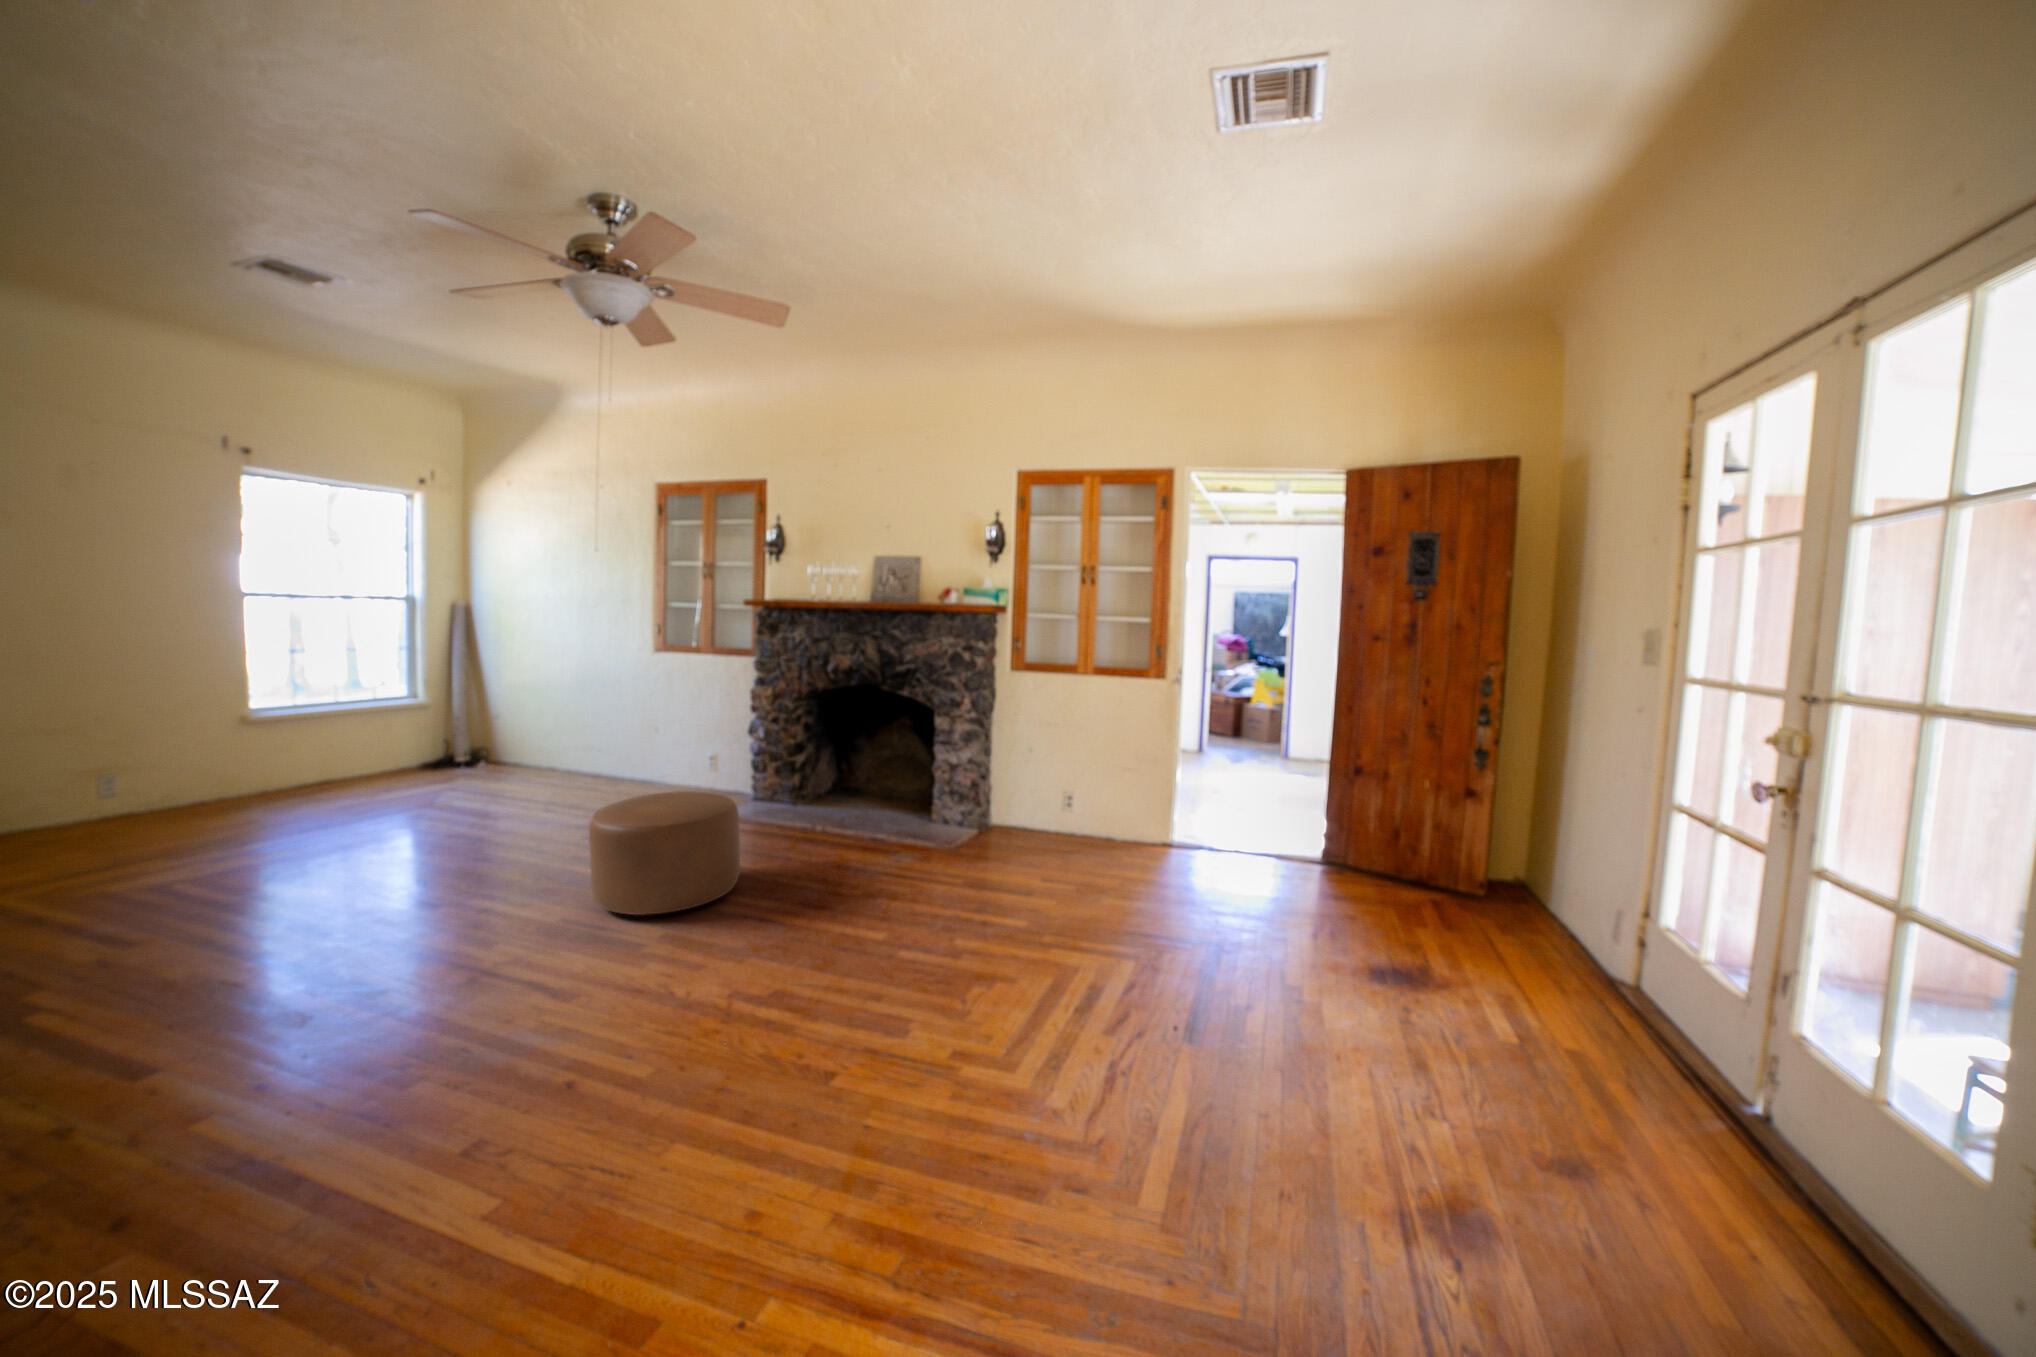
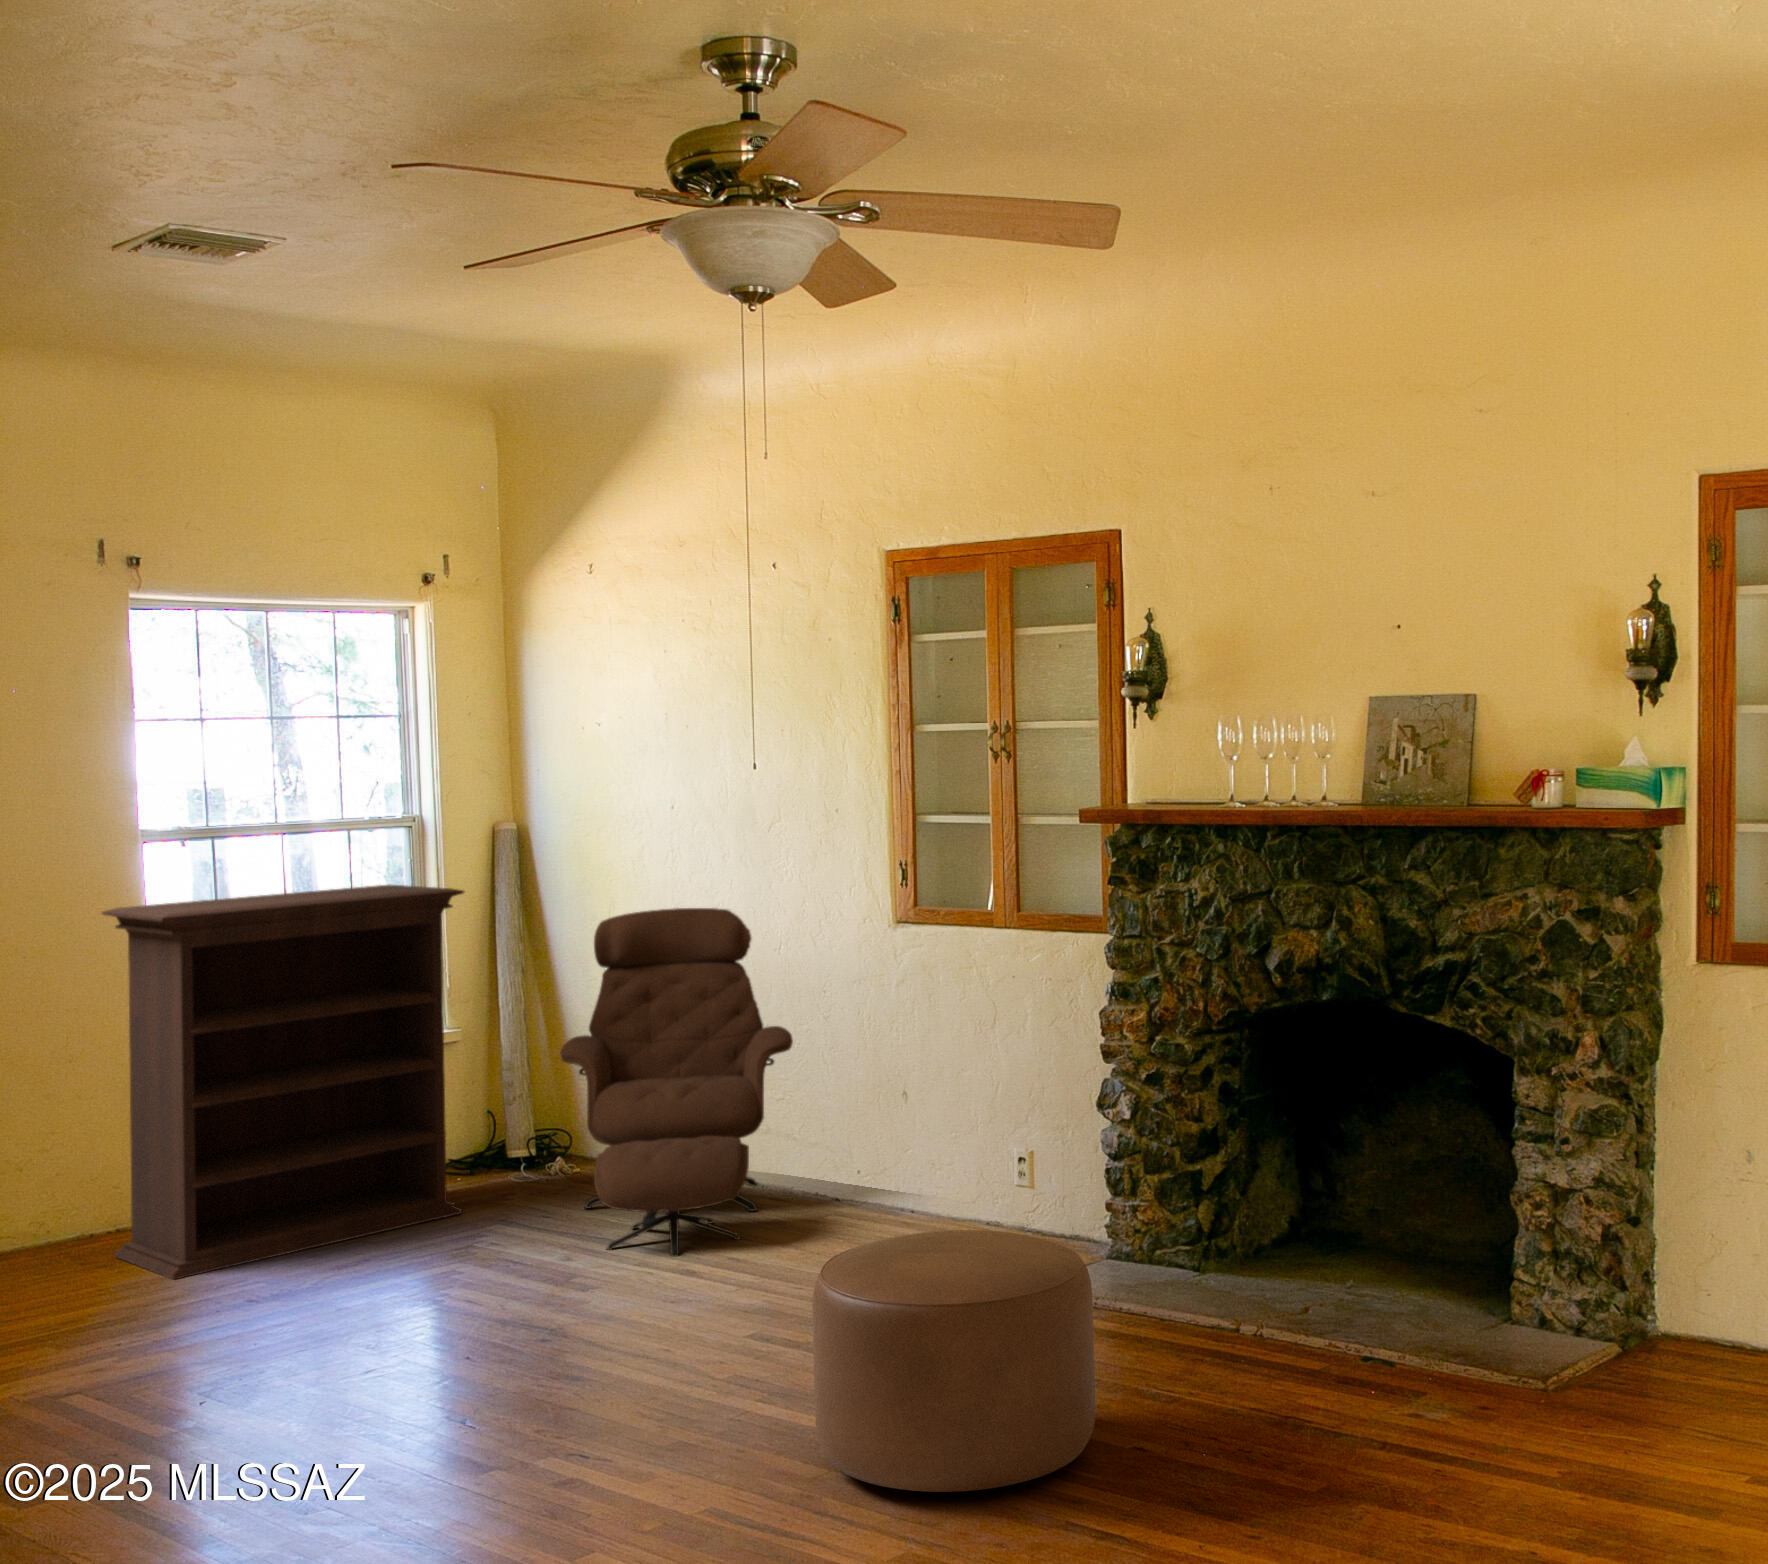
bookshelf: none [138,634,407,843] -> present [101,885,464,1279]
lounge chair: none [465,649,599,814] -> present [560,908,793,1257]

